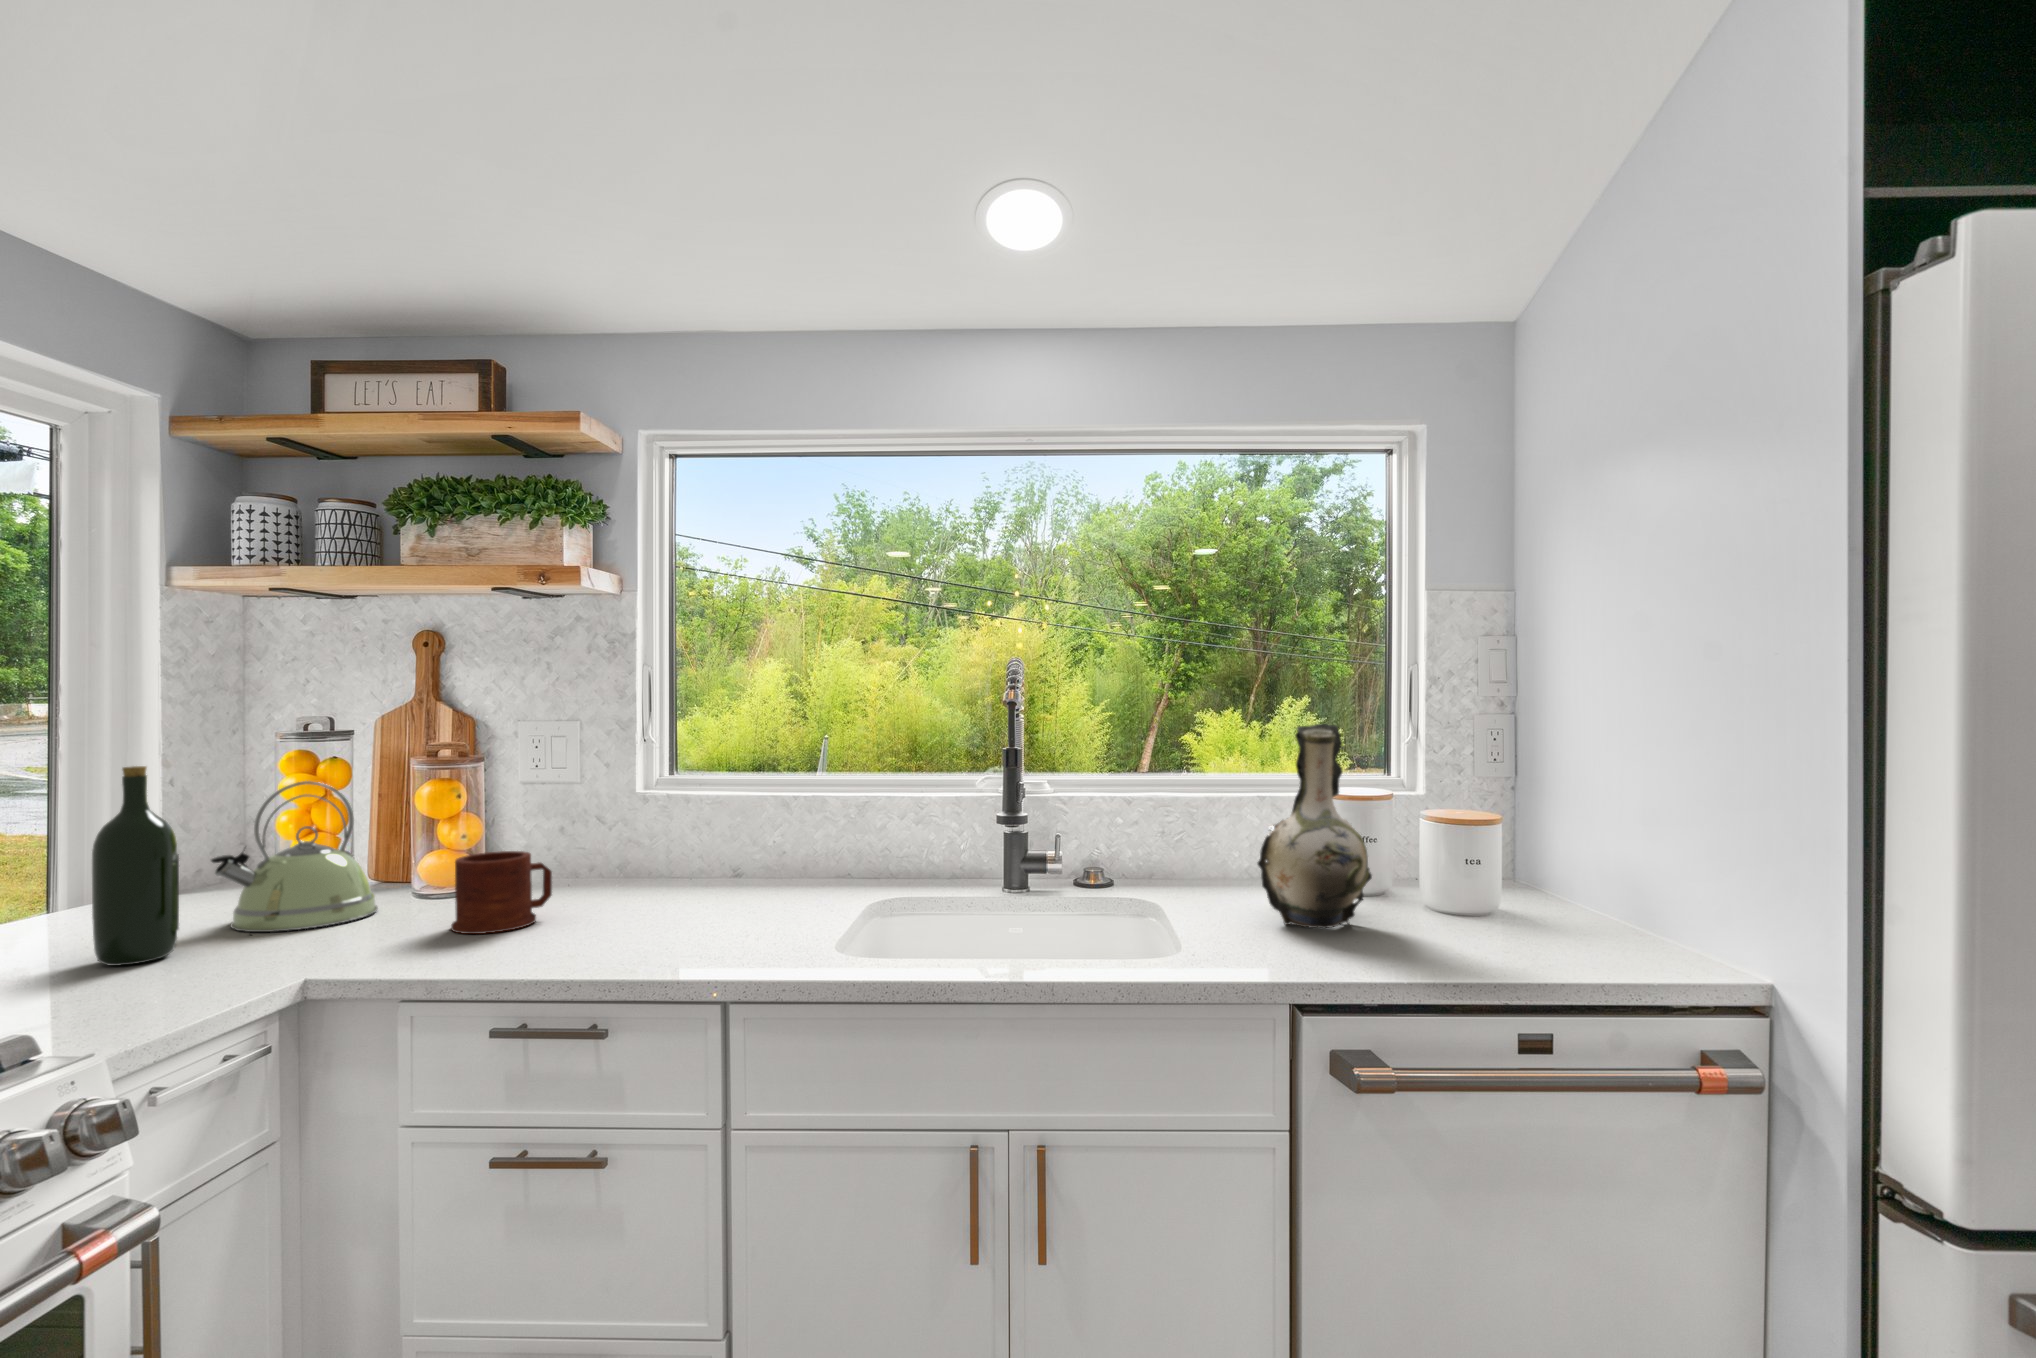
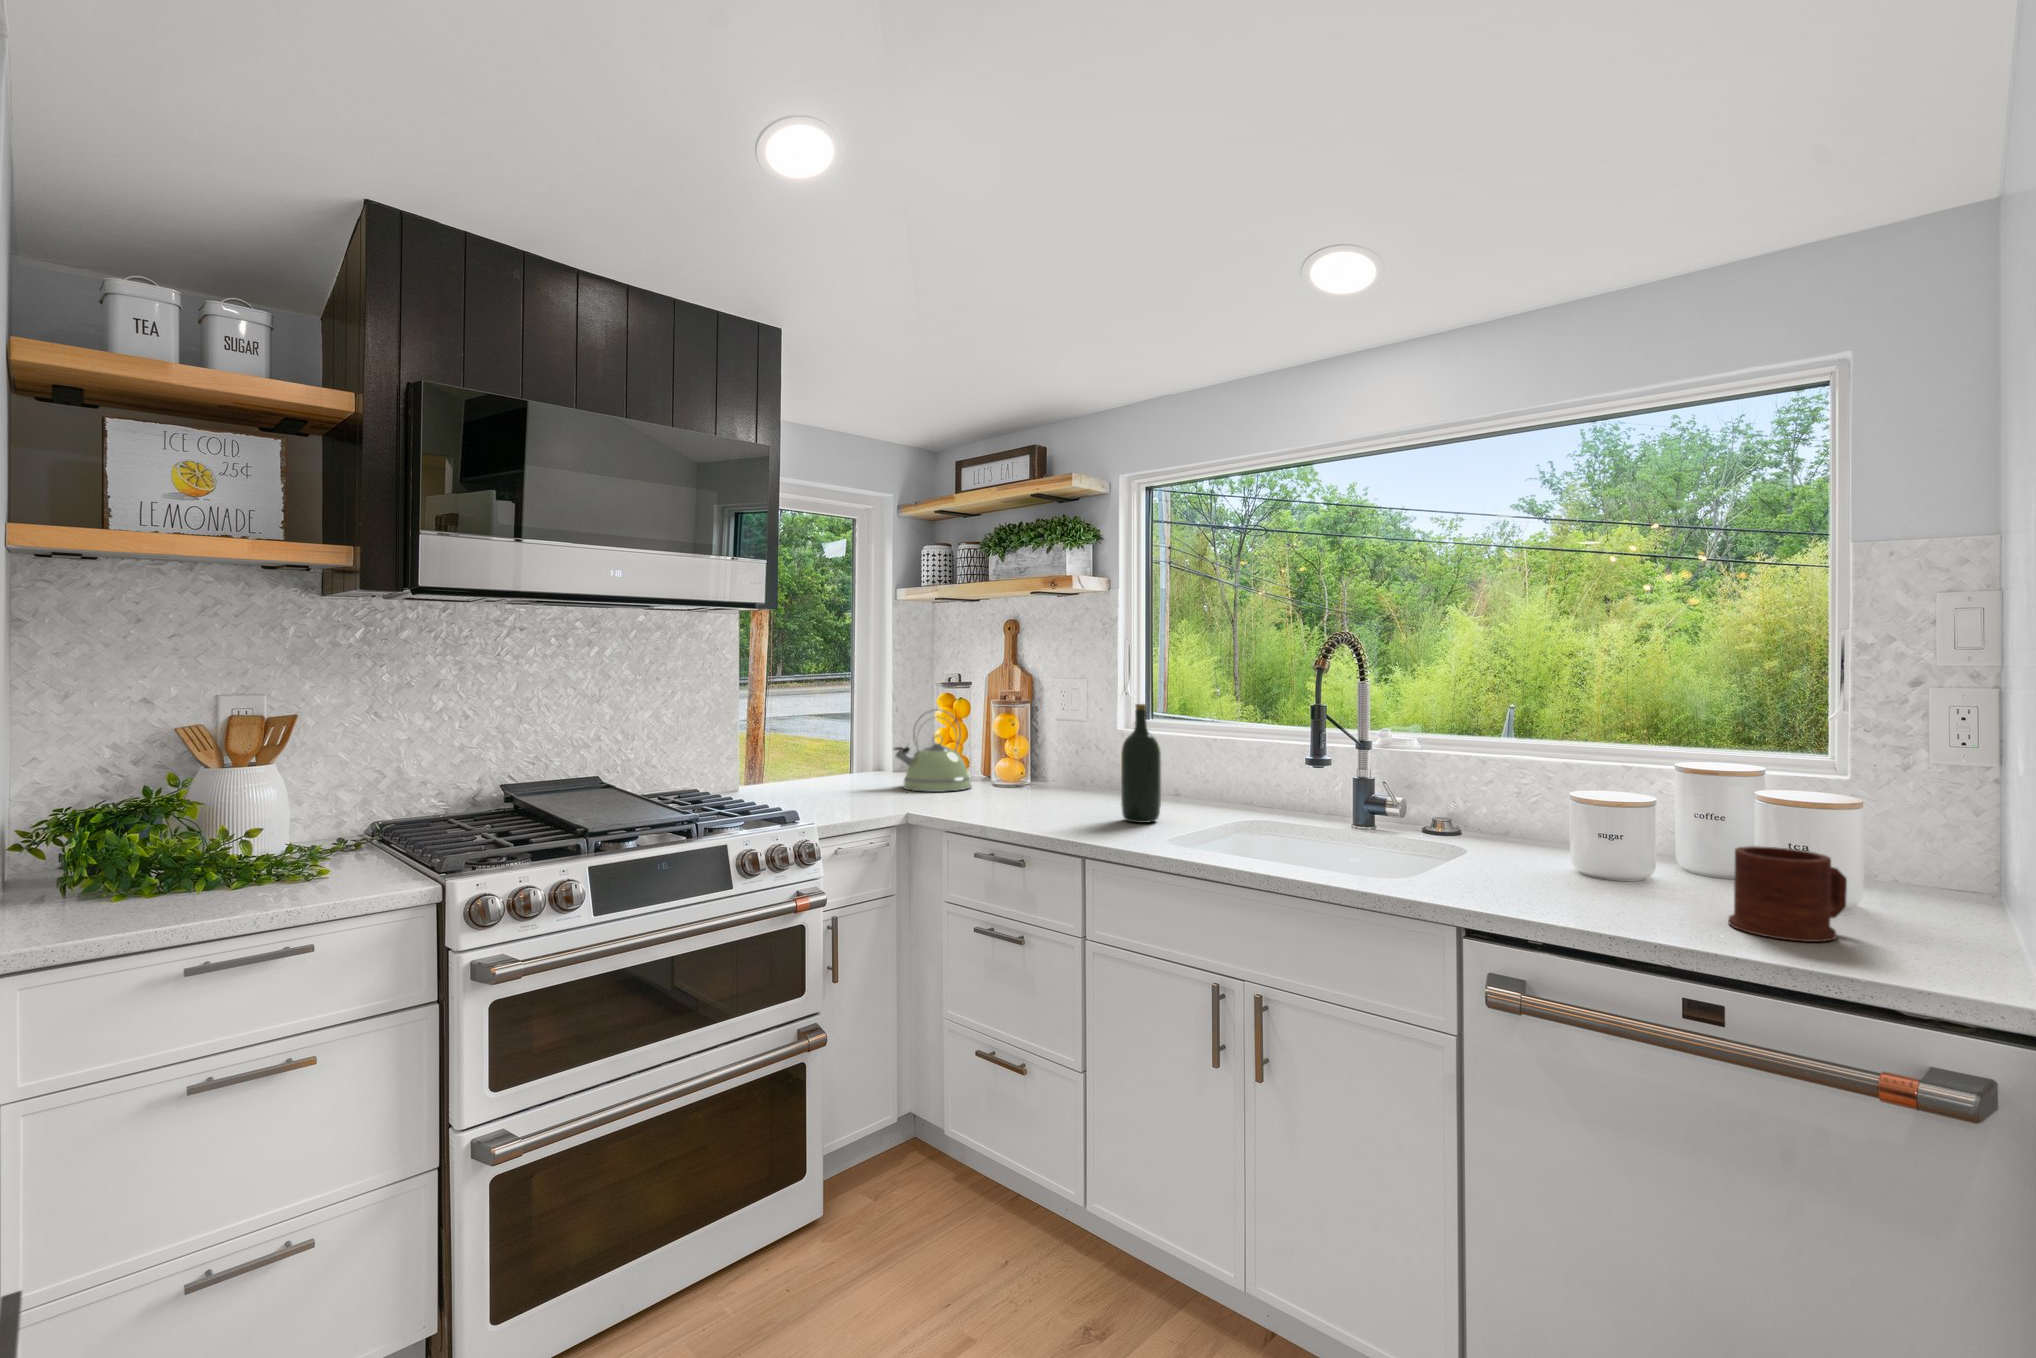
decorative vase: present [1258,724,1372,928] -> none [1528,699,1645,890]
wine bottle: present [92,766,179,966] -> present [1121,704,1161,823]
mug: present [451,851,552,934] -> present [1729,846,1847,942]

